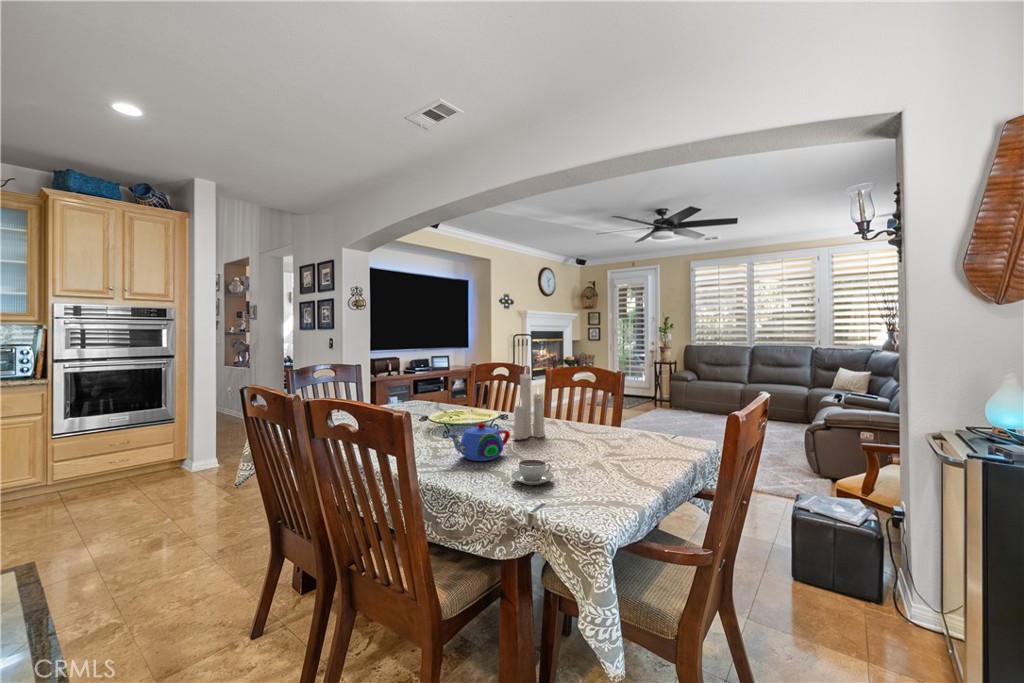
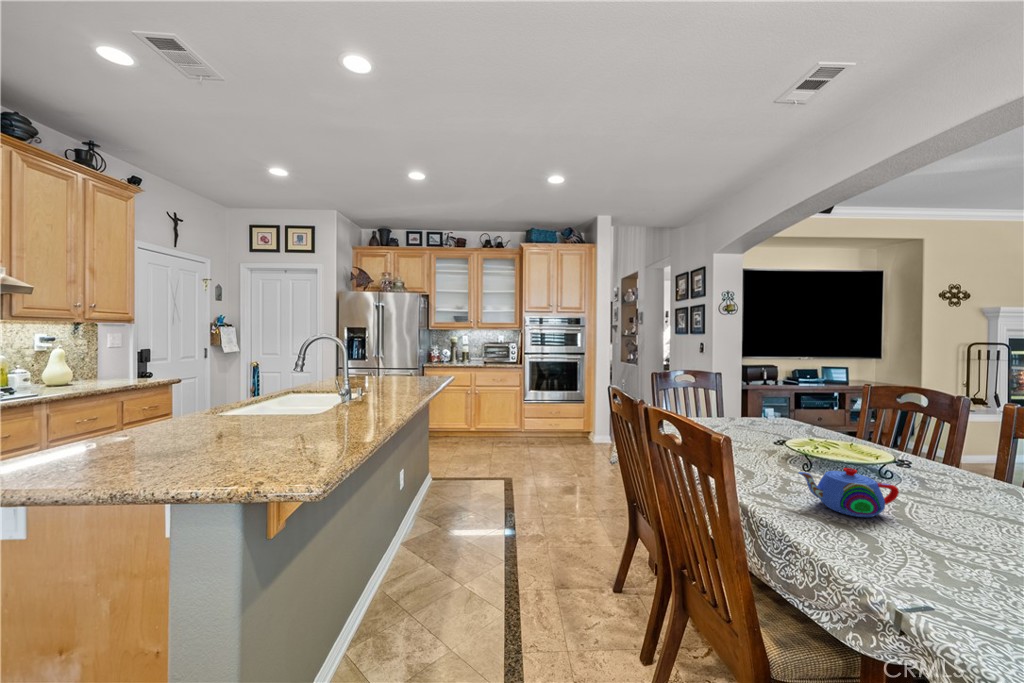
candle: present [513,374,545,439] -> none [911,398,977,508]
coffee cup: present [511,459,554,485] -> none [883,534,963,577]

